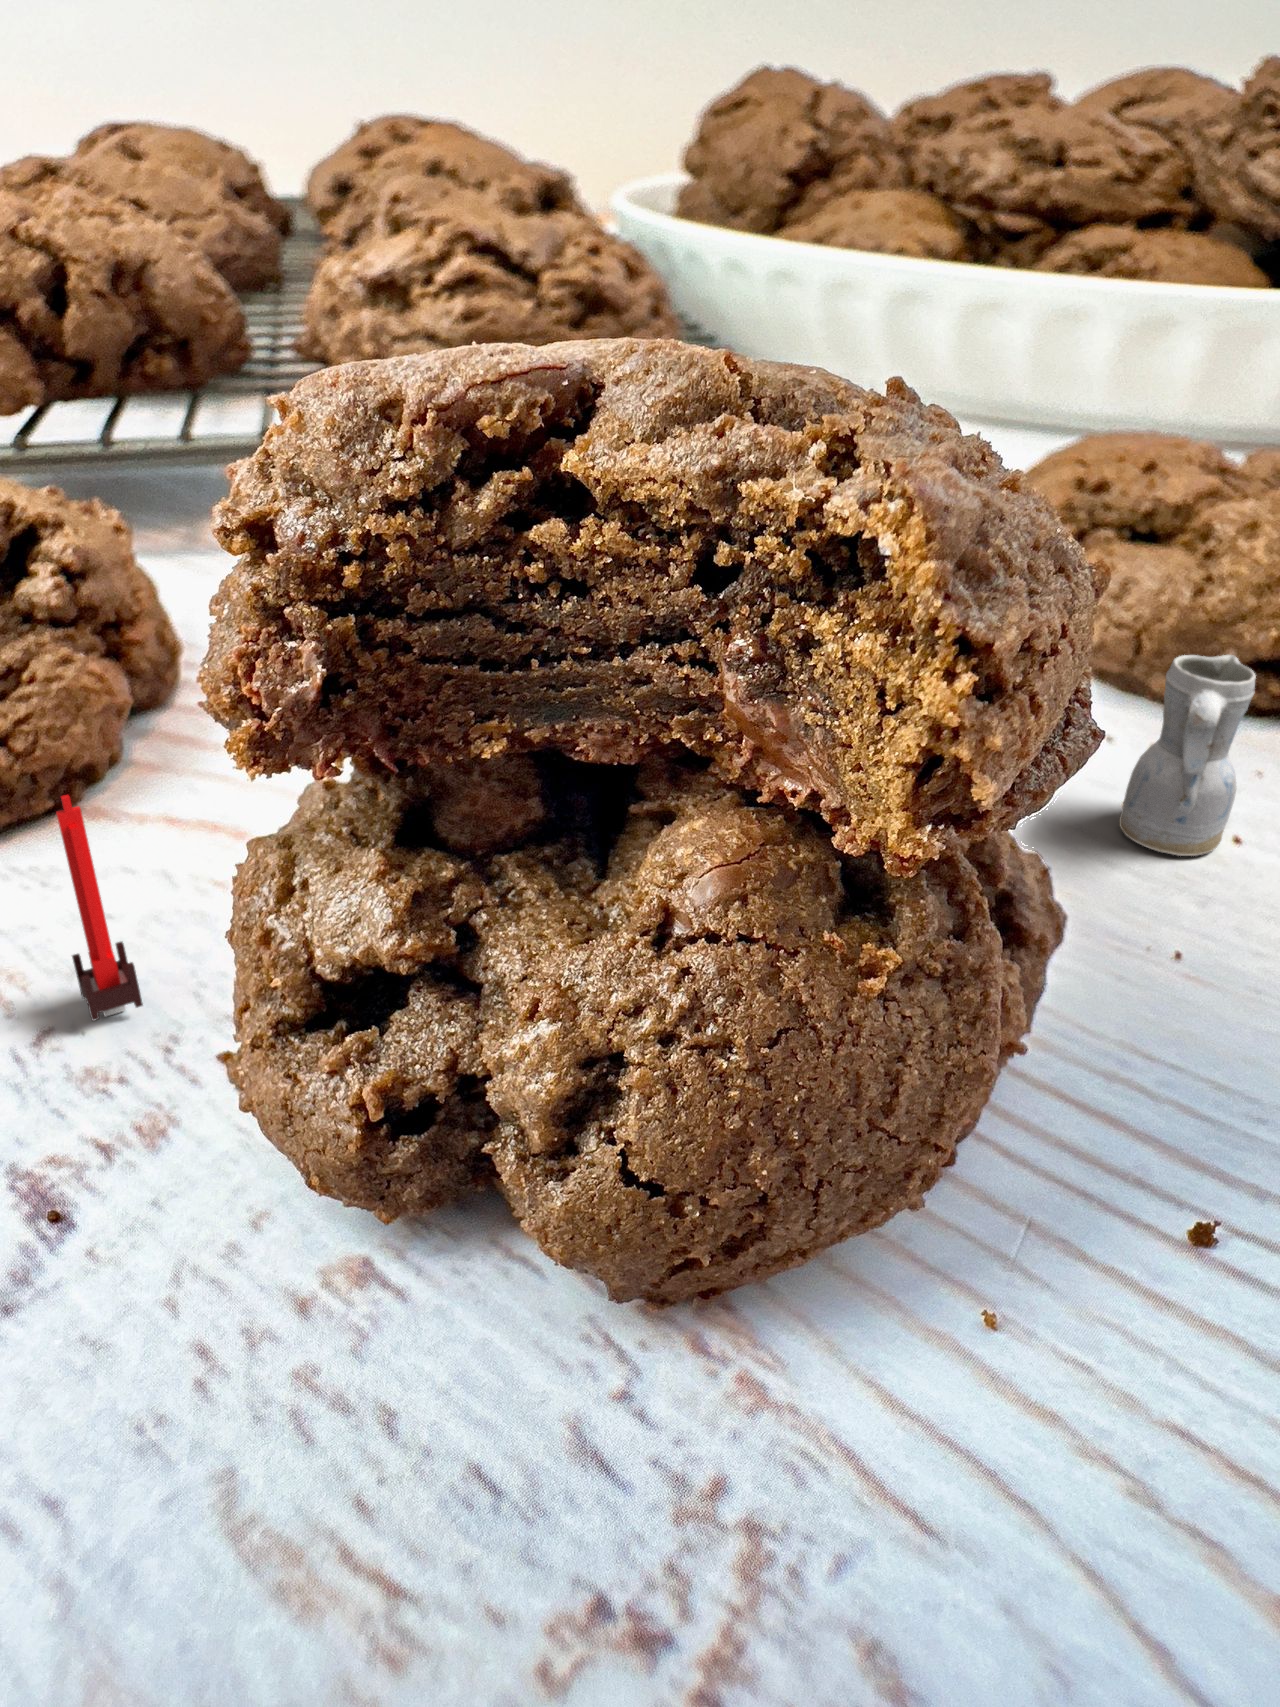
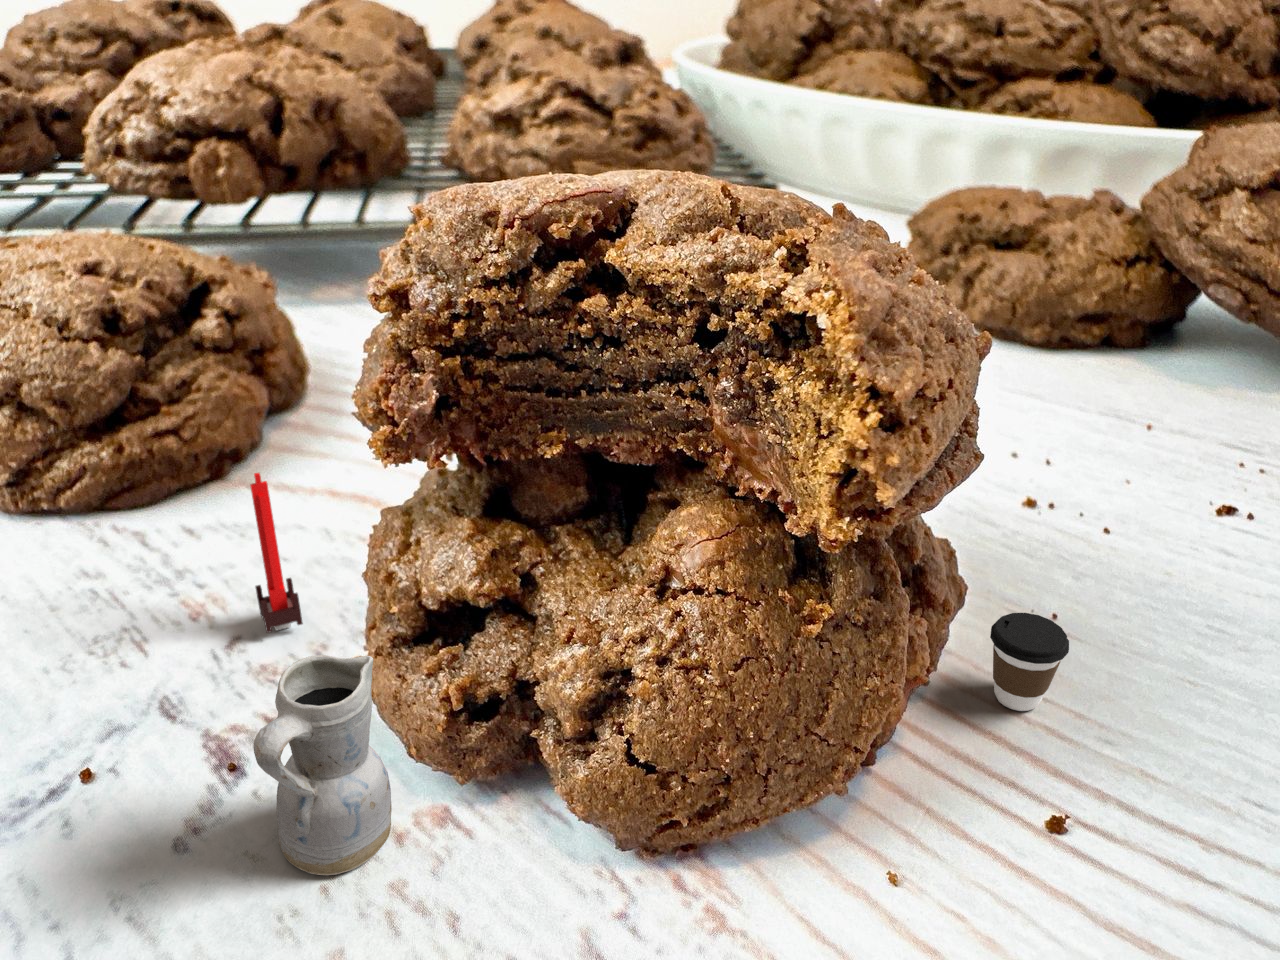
ceramic pitcher: present [1119,655,1256,856] -> present [253,655,392,875]
coffee cup: none [1105,945,1214,1080] -> present [990,613,1069,711]

